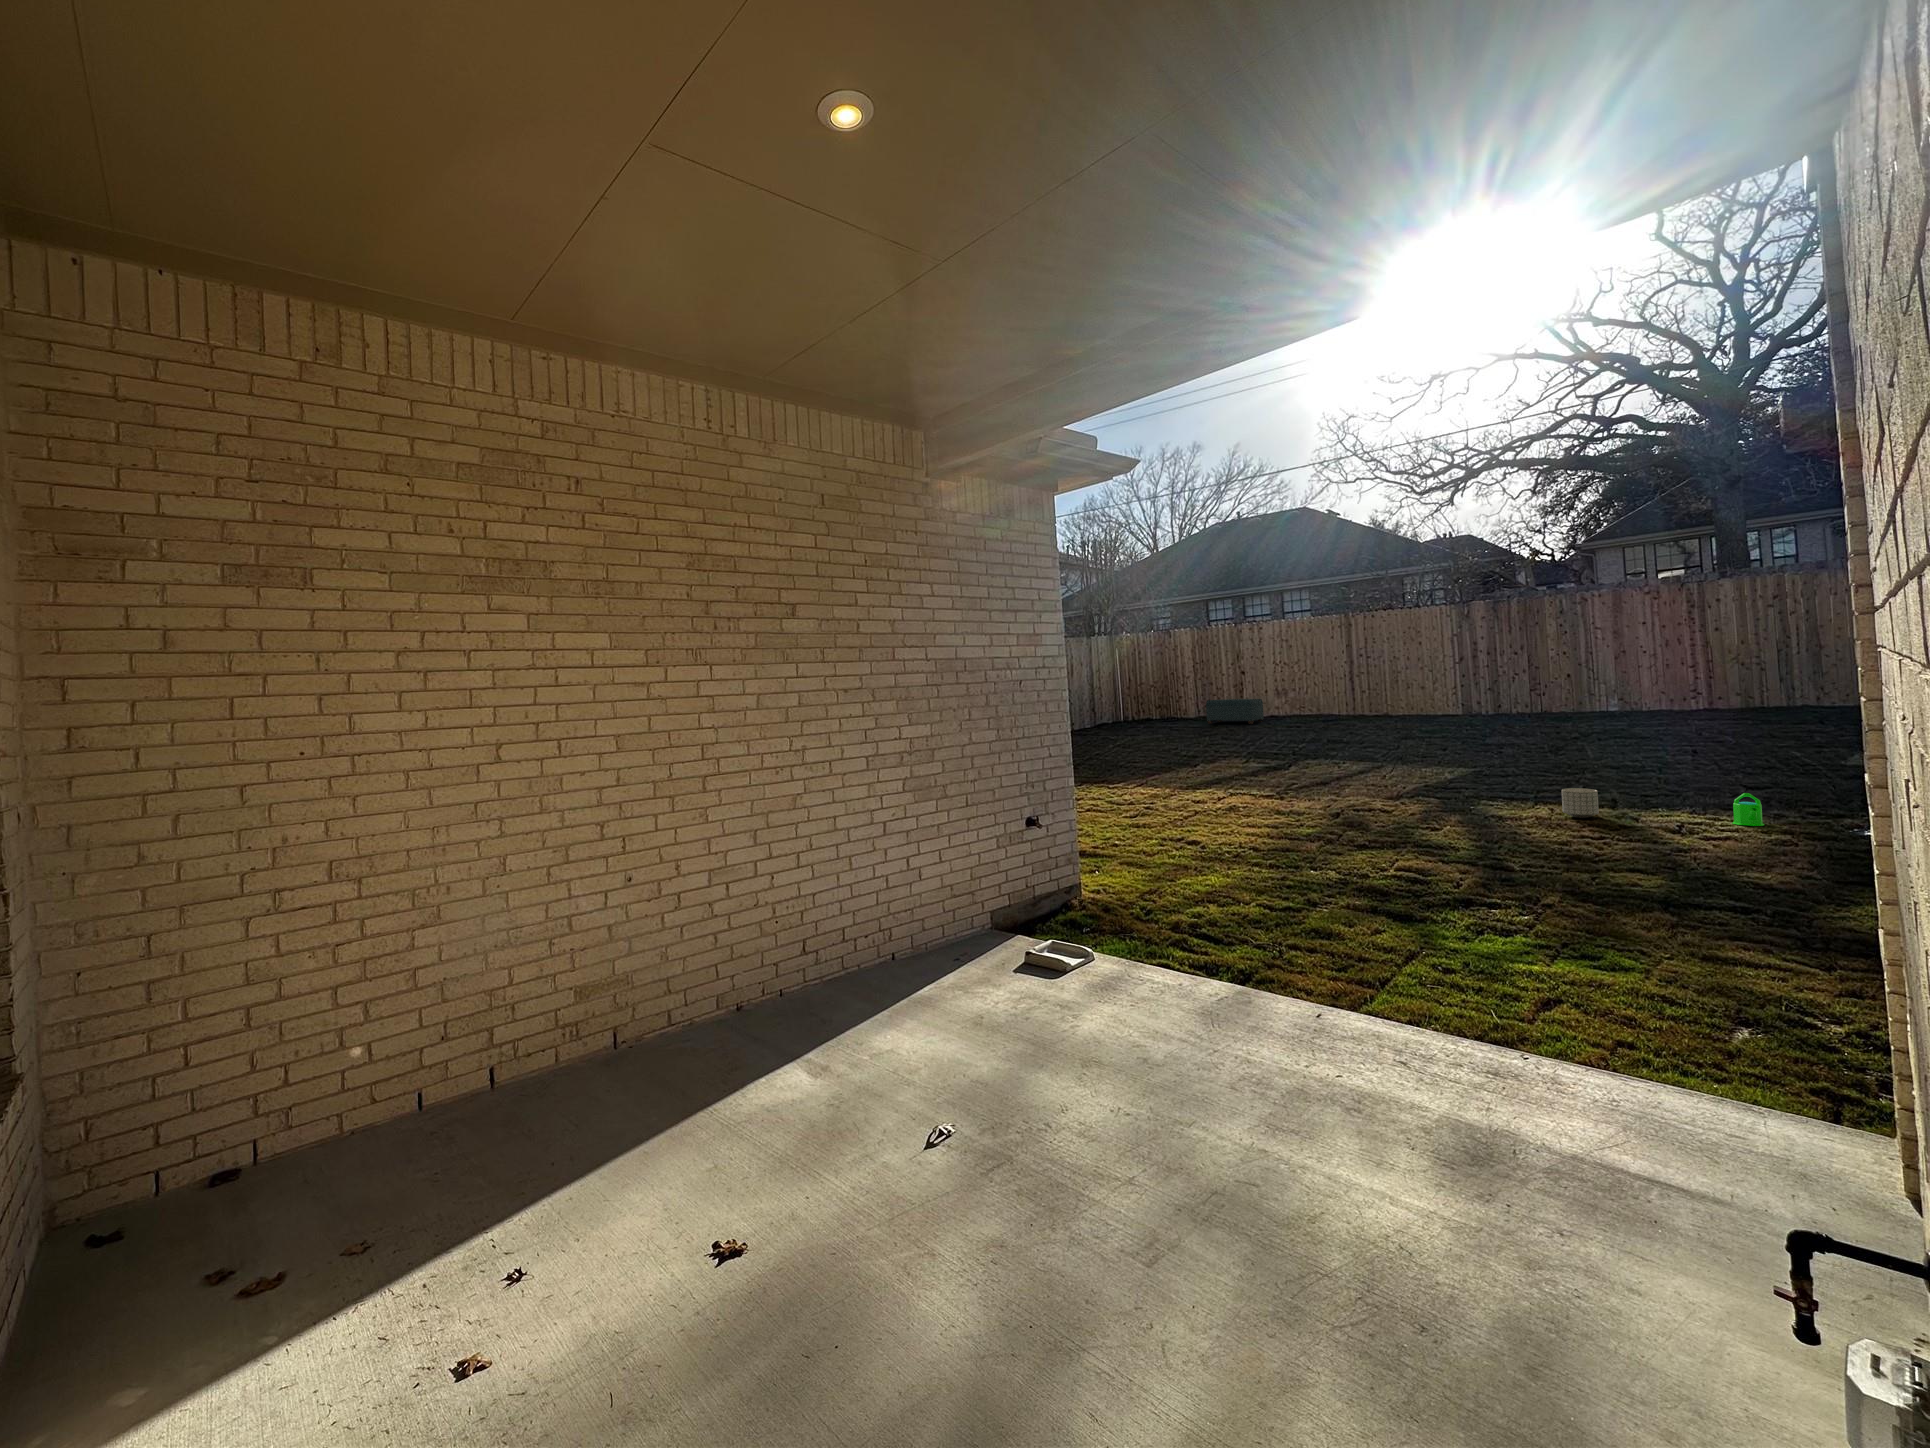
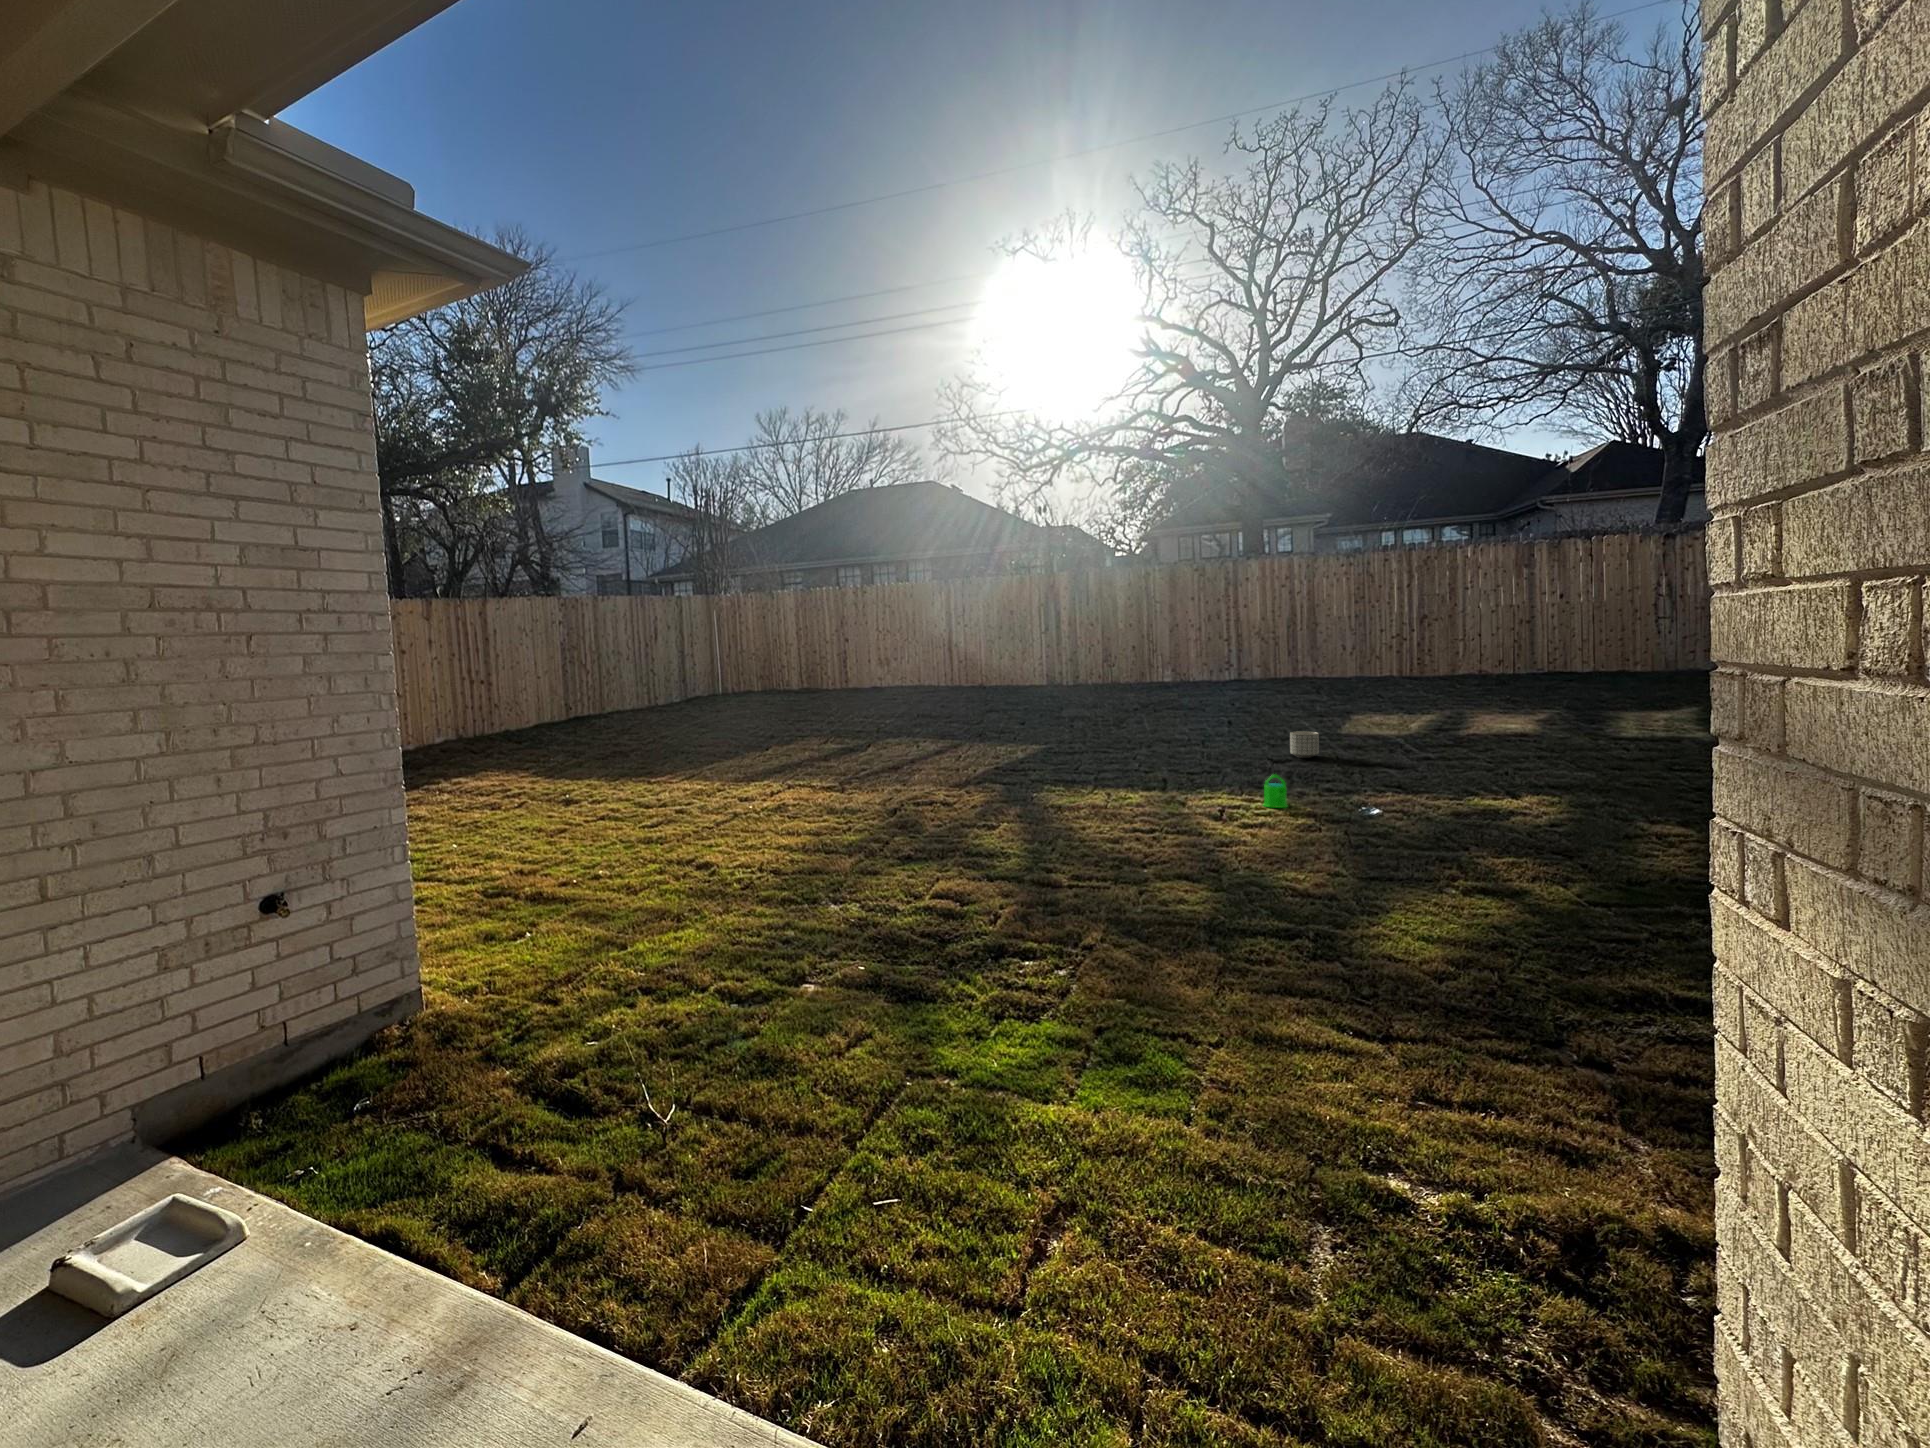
bench: present [1206,699,1264,724] -> none [828,671,882,697]
planter: present [1562,788,1599,818] -> present [1290,731,1319,758]

